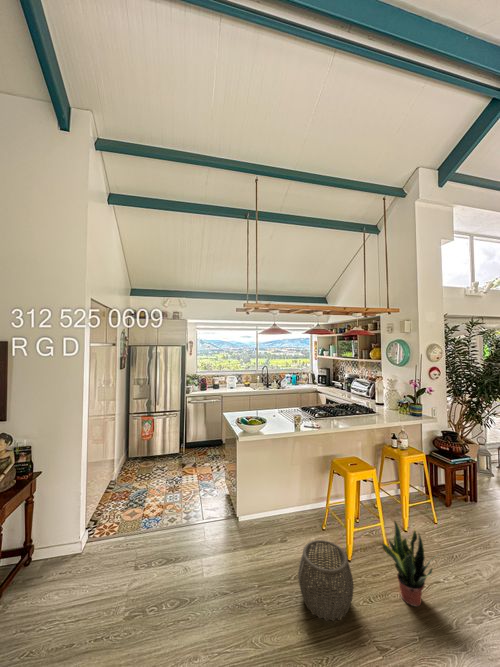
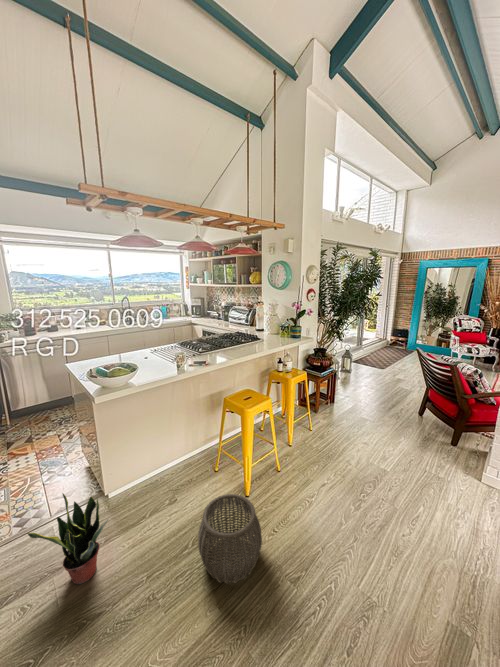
potted plant: present [382,521,438,606] -> present [27,494,108,584]

